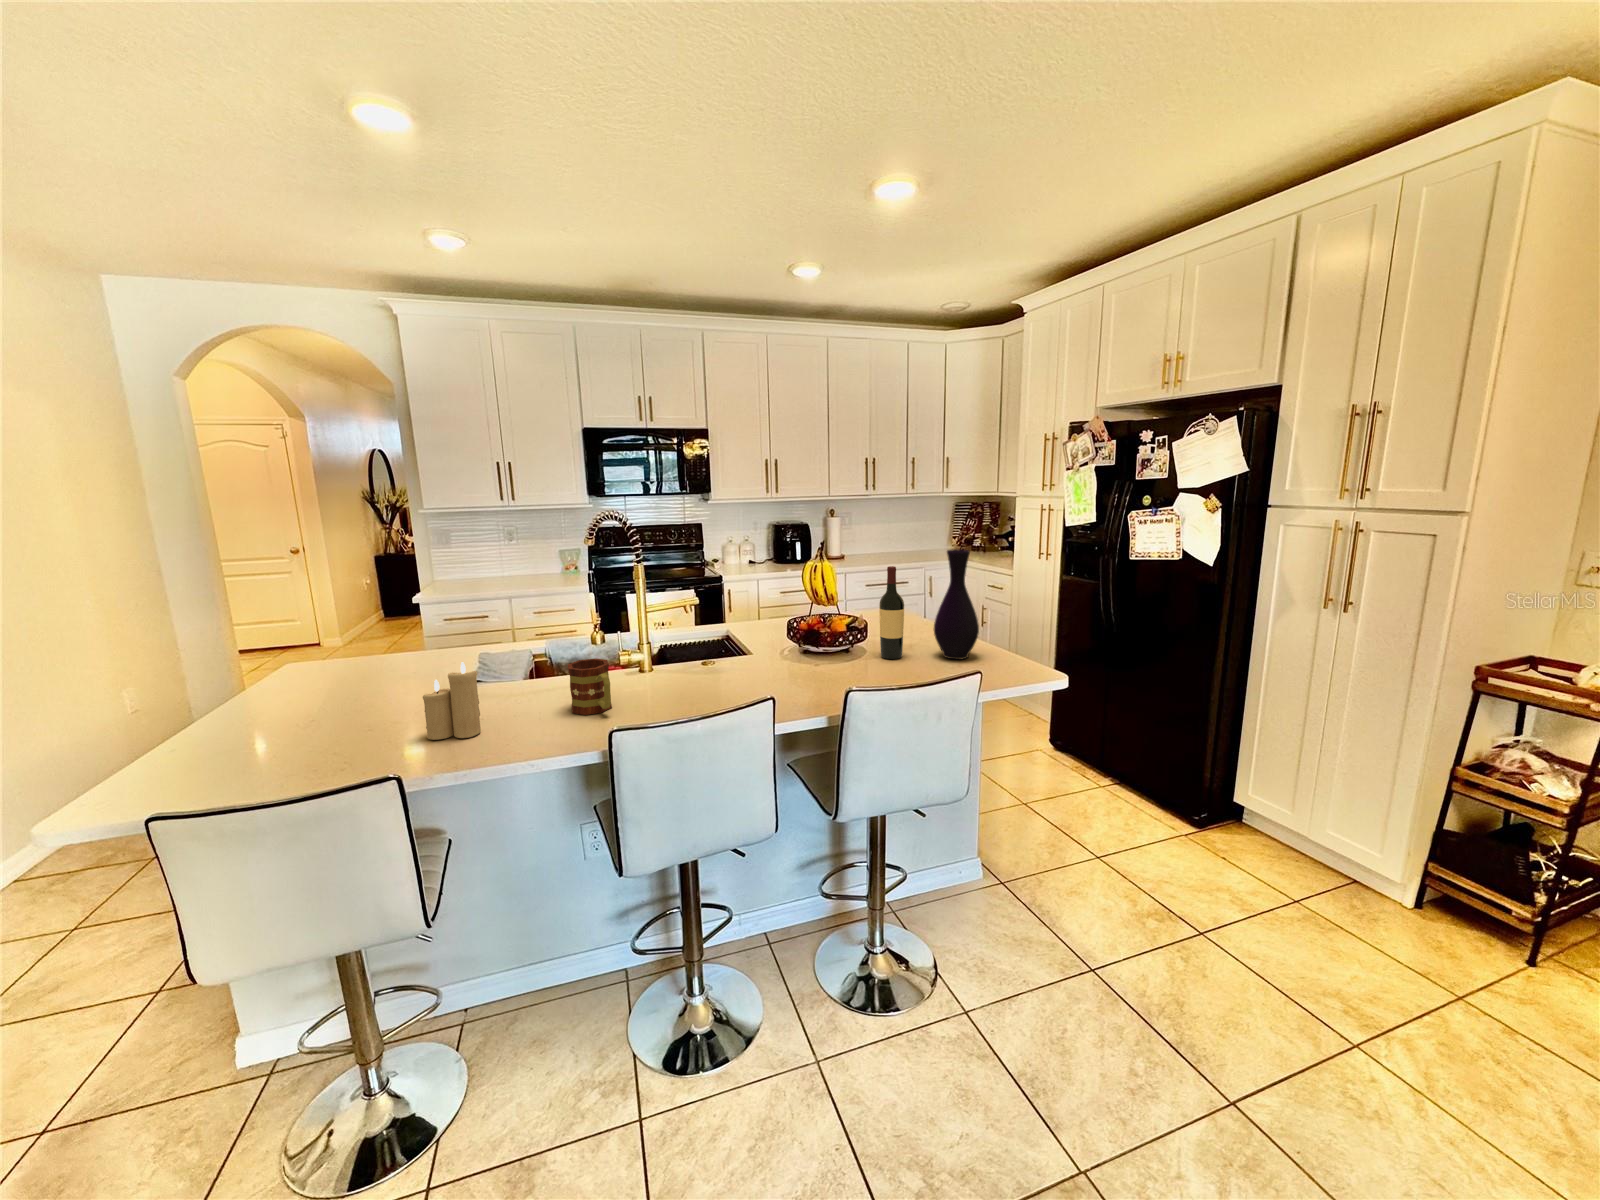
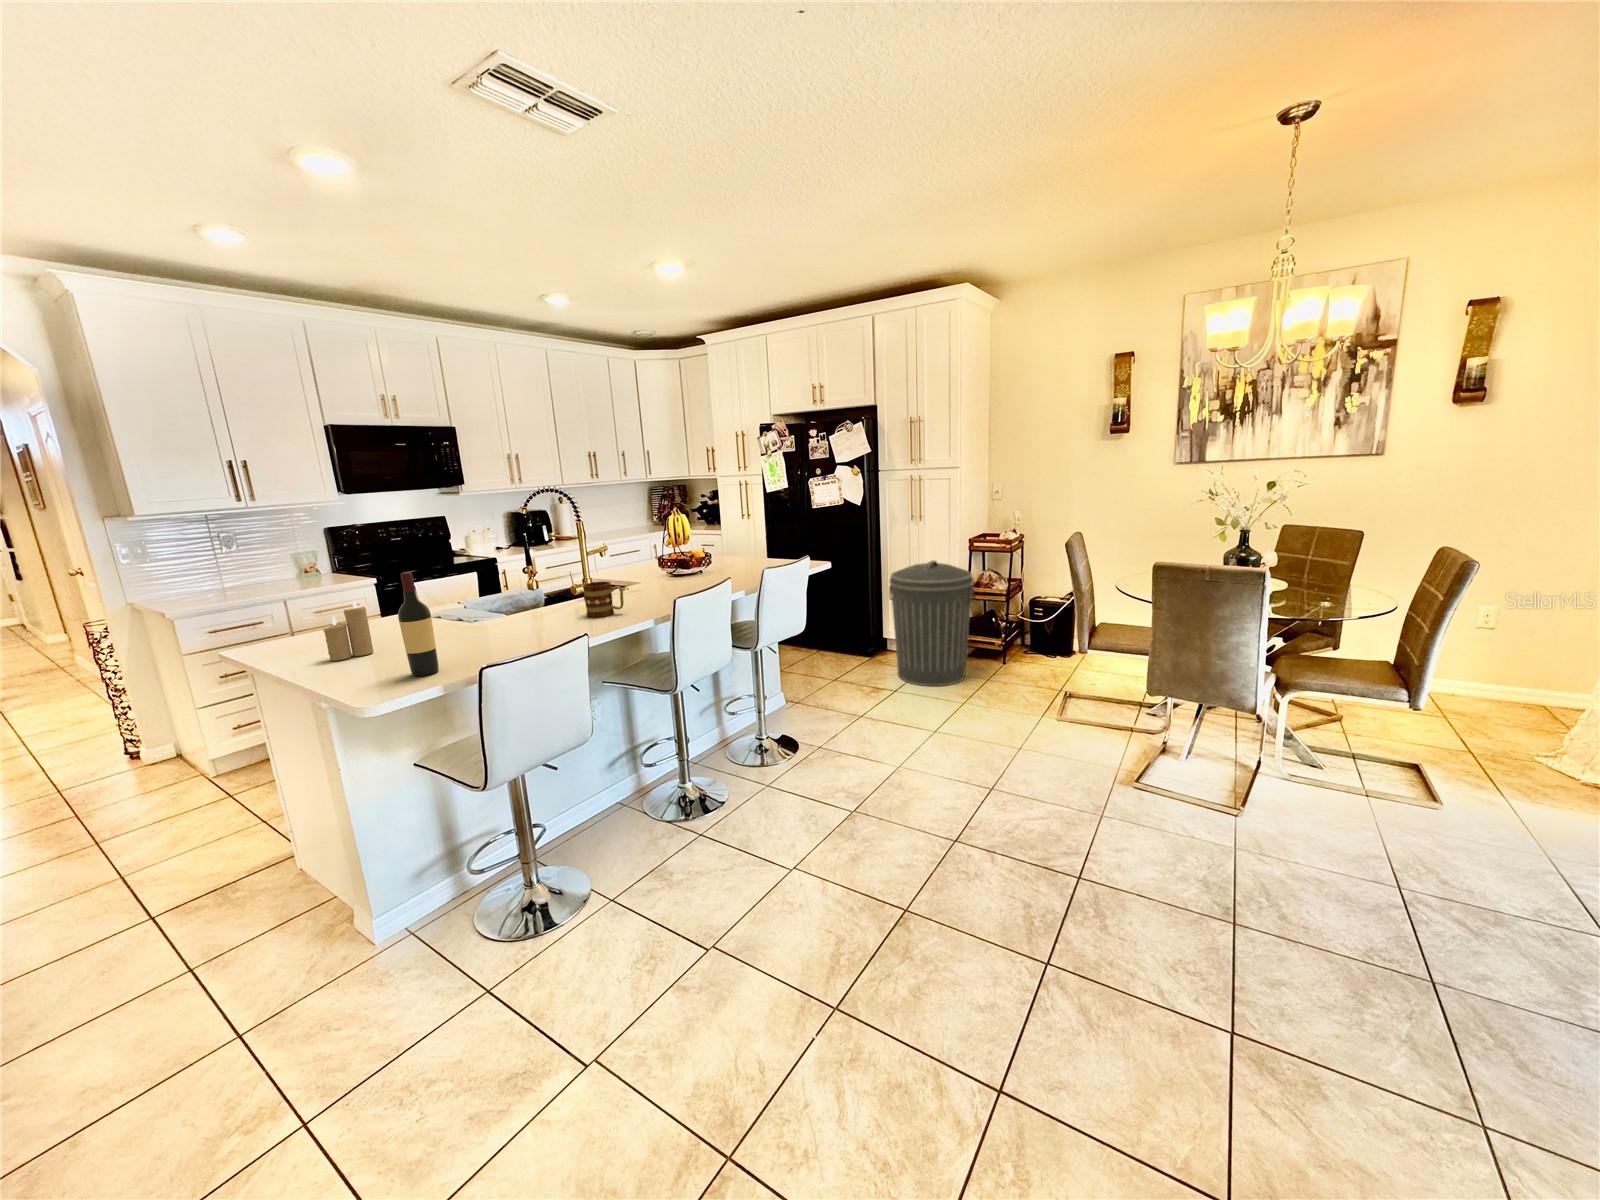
vase: present [934,549,979,659] -> none [751,500,778,567]
wine bottle: present [879,566,904,659] -> present [398,572,439,676]
candle: present [423,662,481,740] -> present [323,601,373,661]
trash can: none [1230,698,1456,971] -> present [889,560,974,686]

